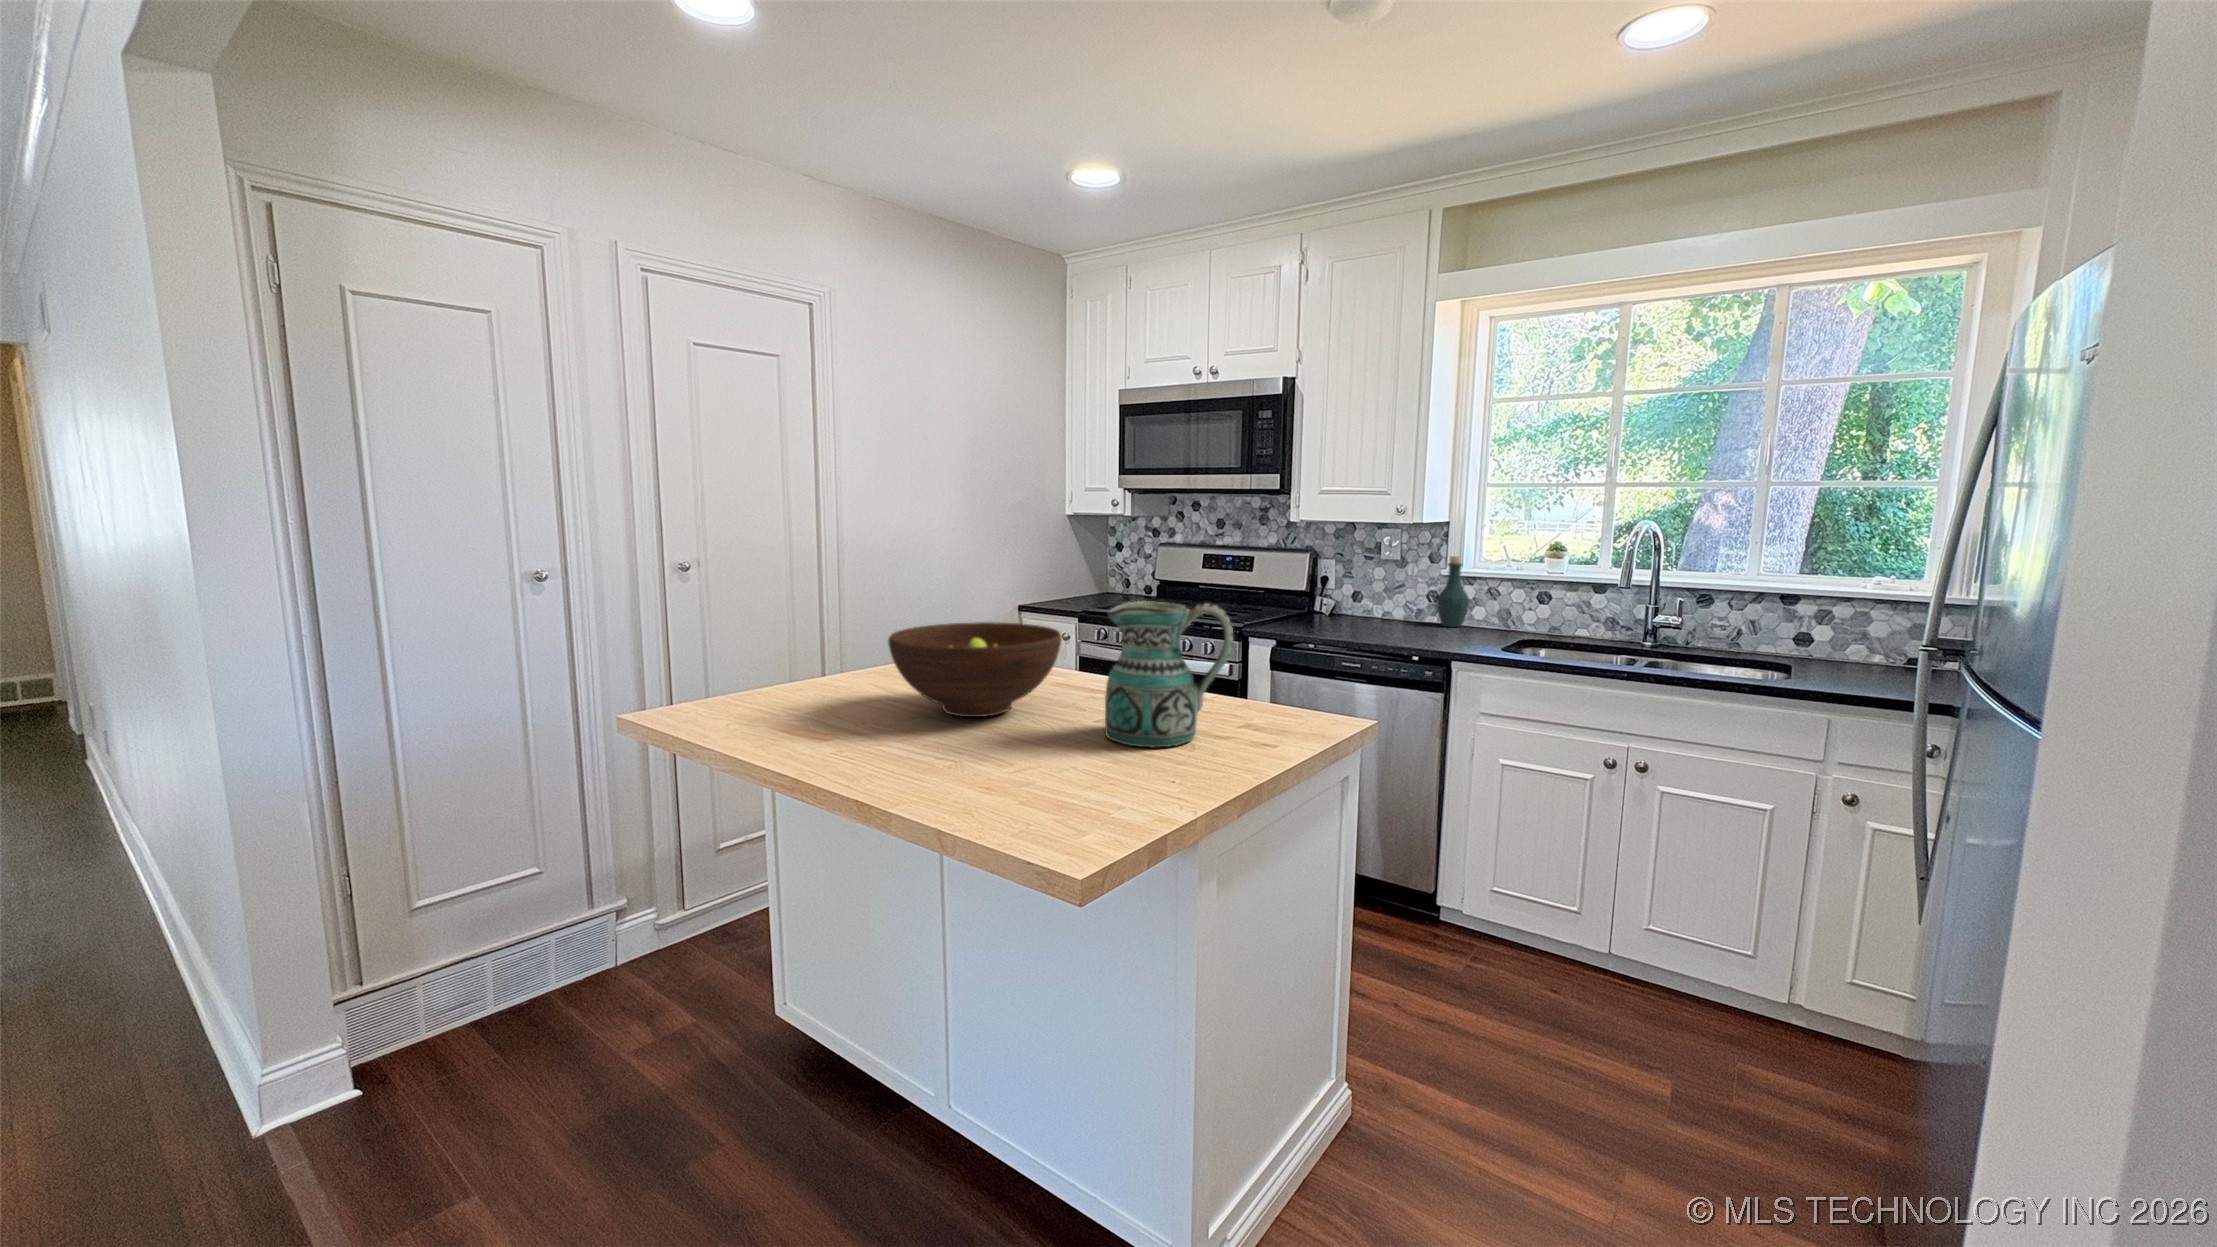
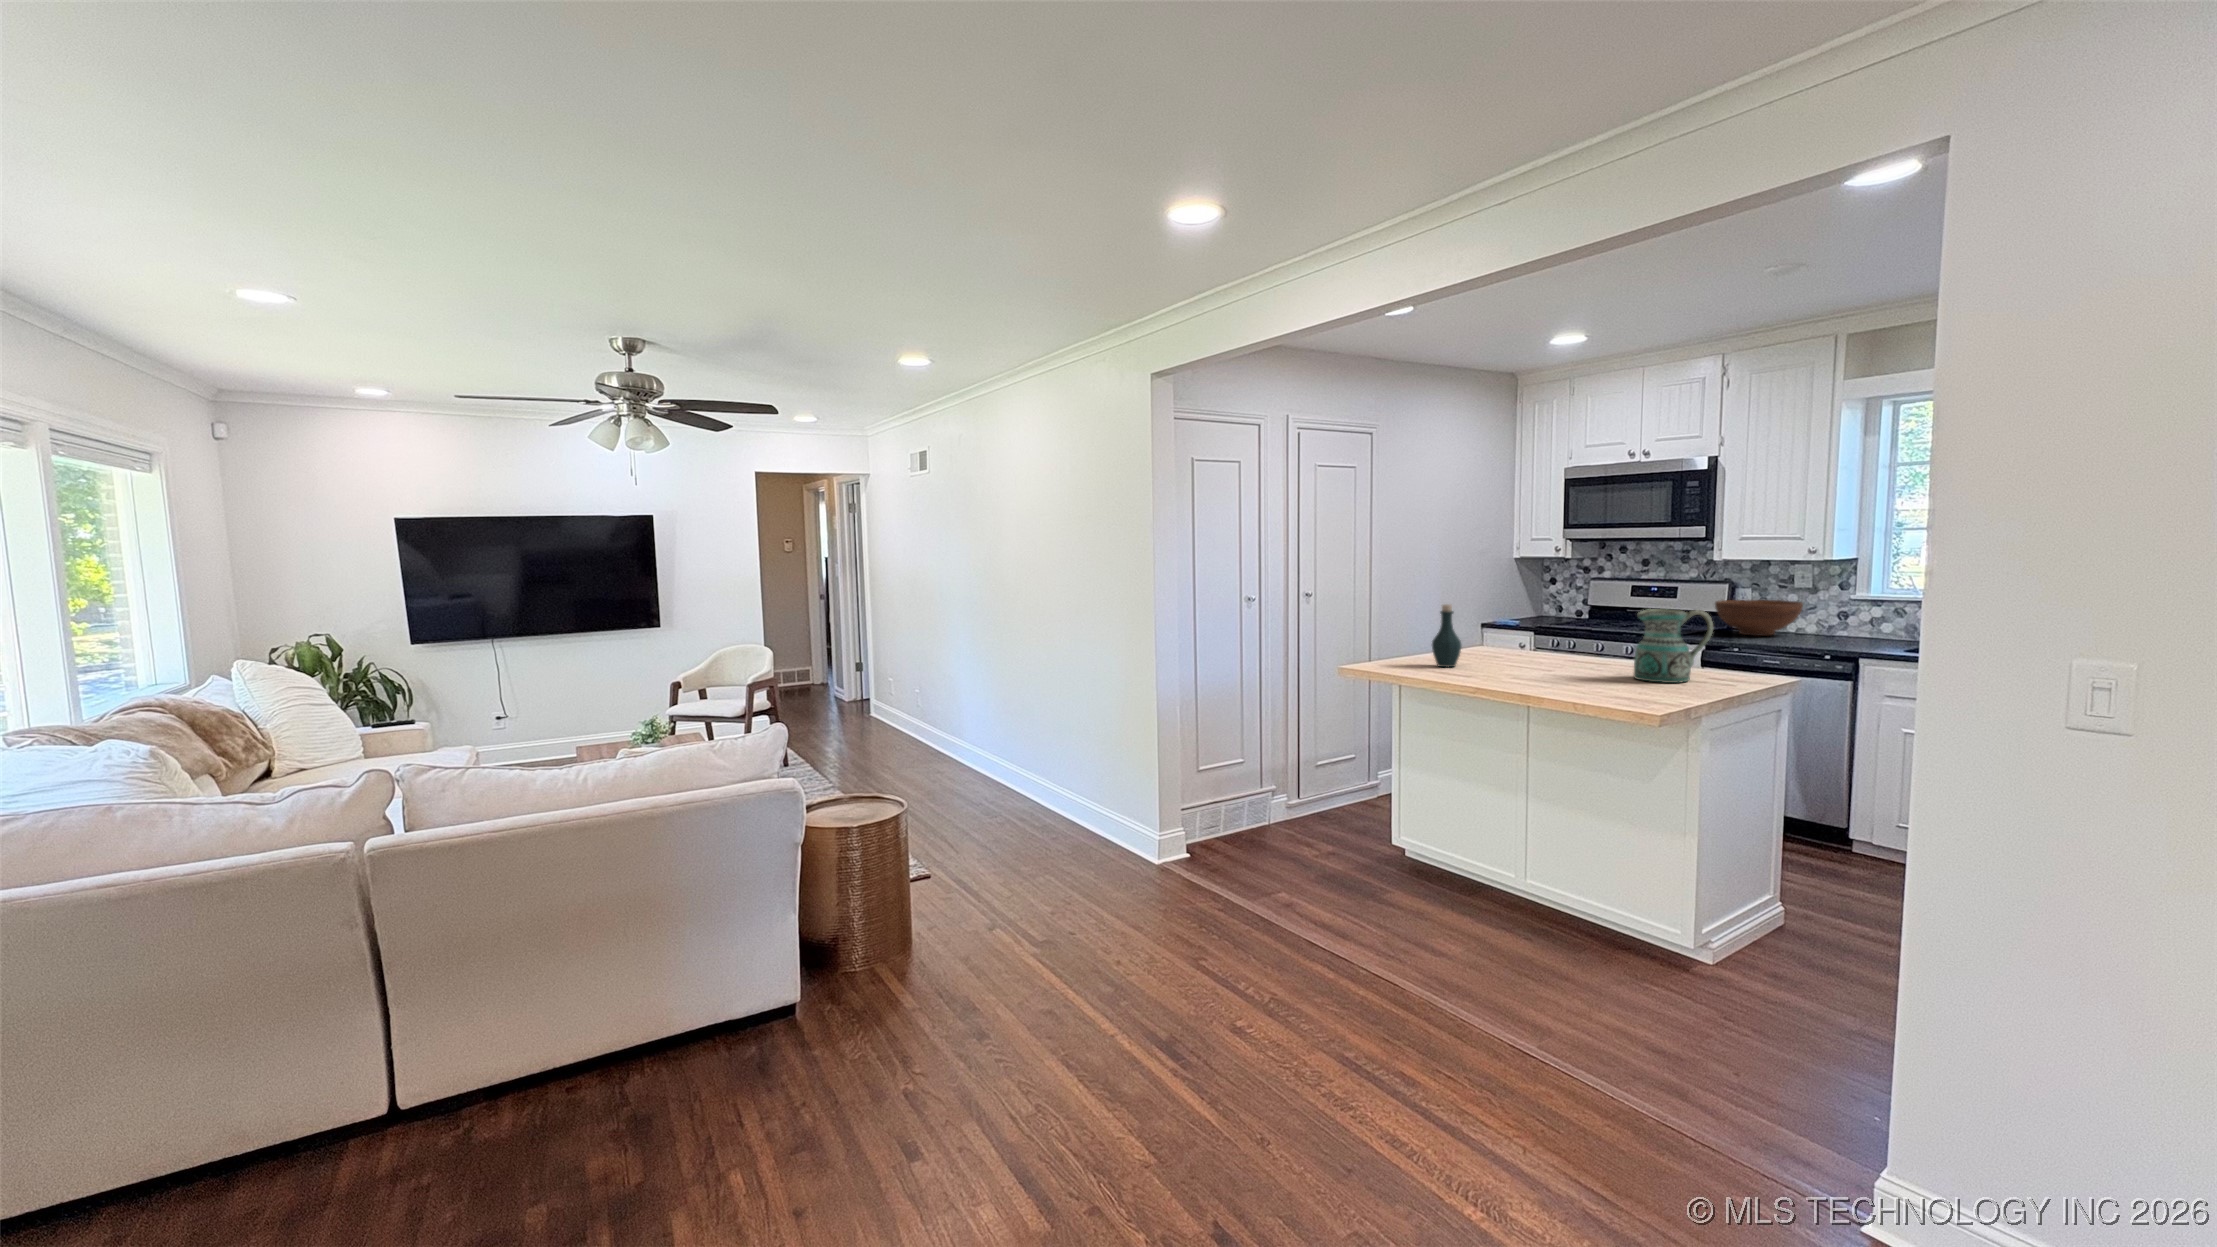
bottle: present [1436,556,1469,627] -> present [1432,604,1461,667]
fruit bowl: present [888,622,1062,717] -> present [1715,600,1803,636]

